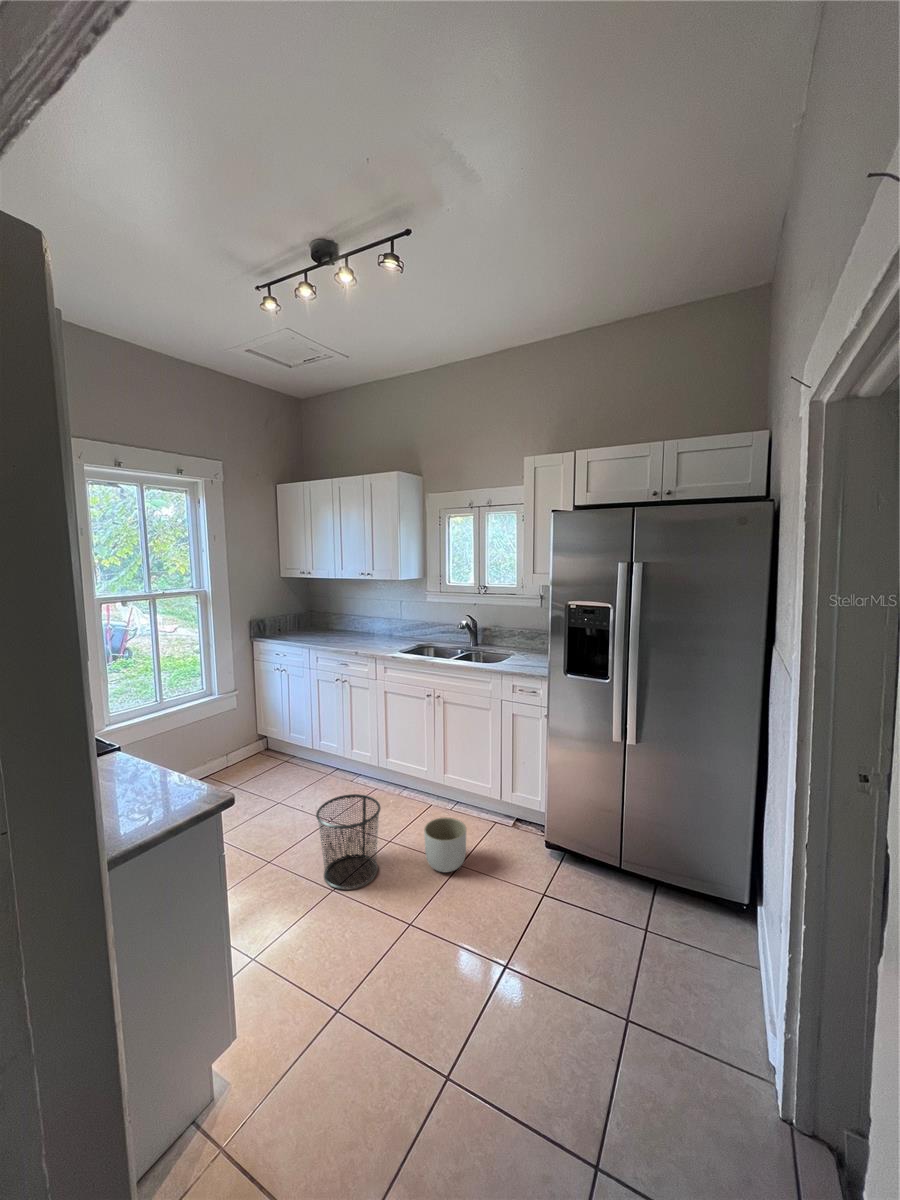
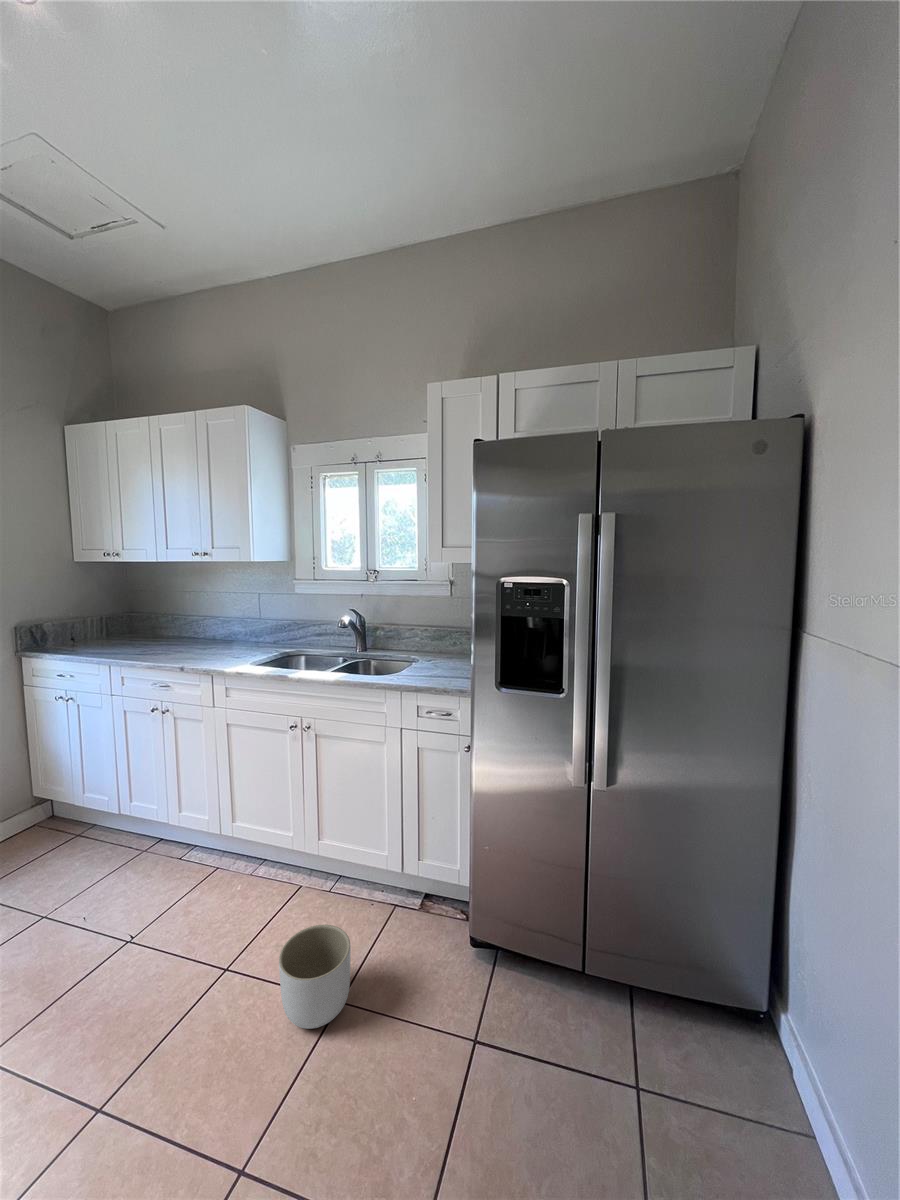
waste bin: present [316,794,380,890] -> none [61,912,198,1115]

